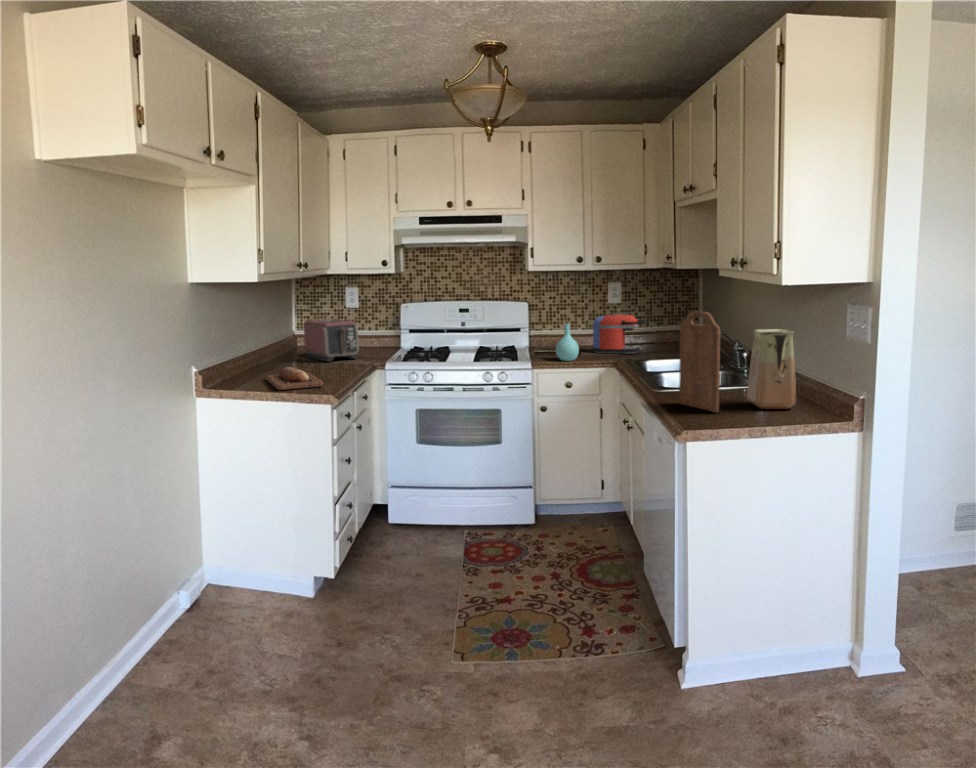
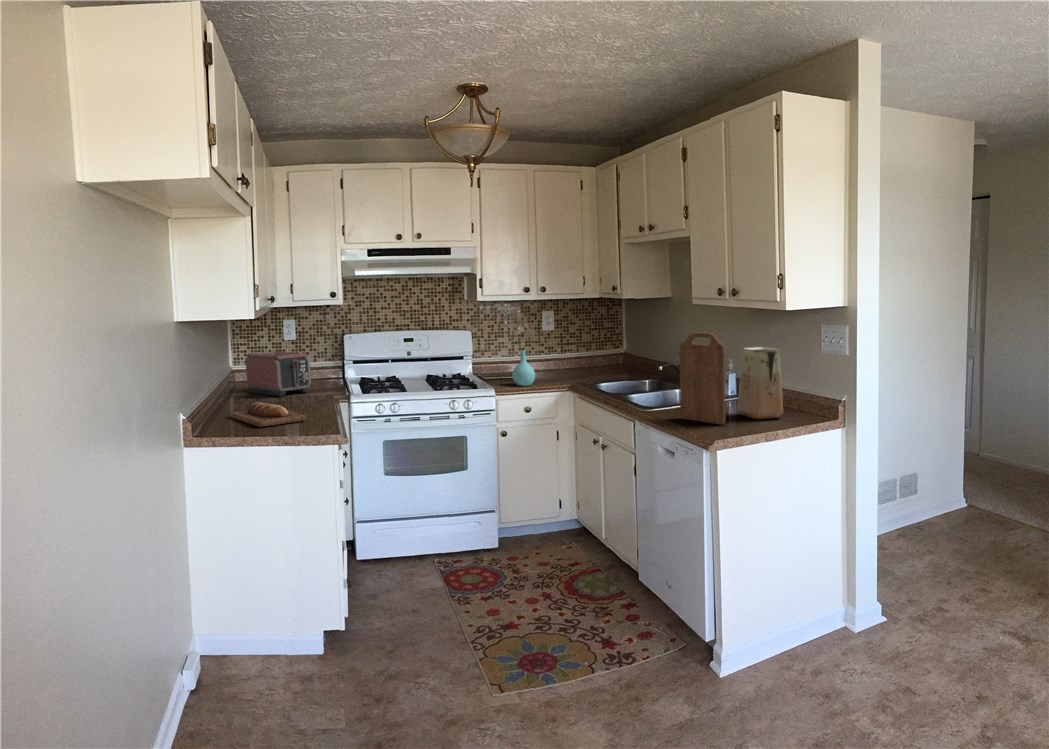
coffee maker: present [592,315,646,354] -> none [537,341,588,378]

